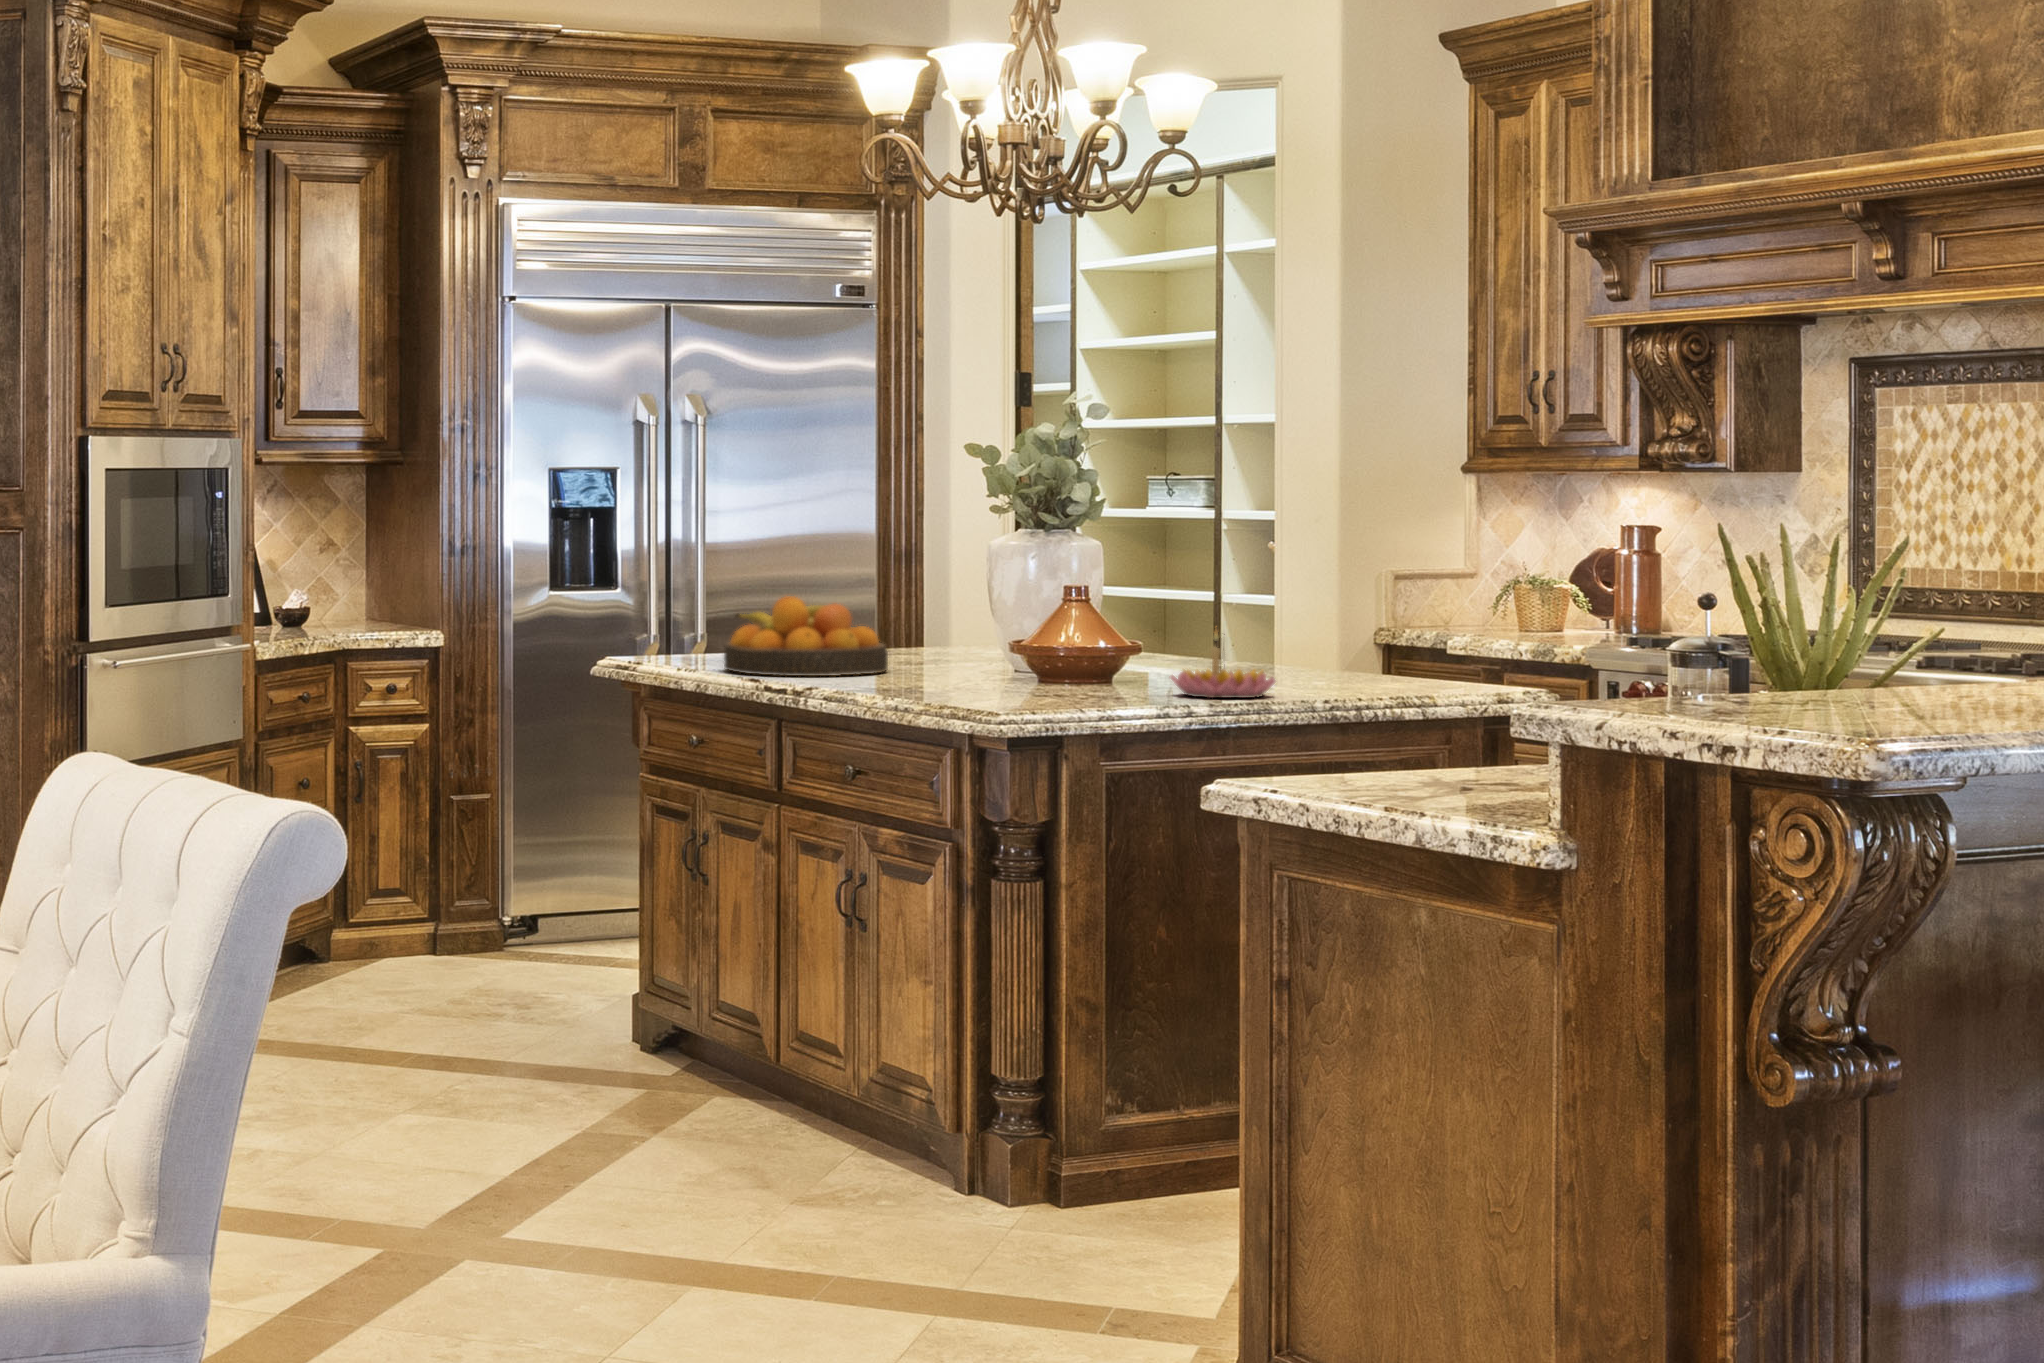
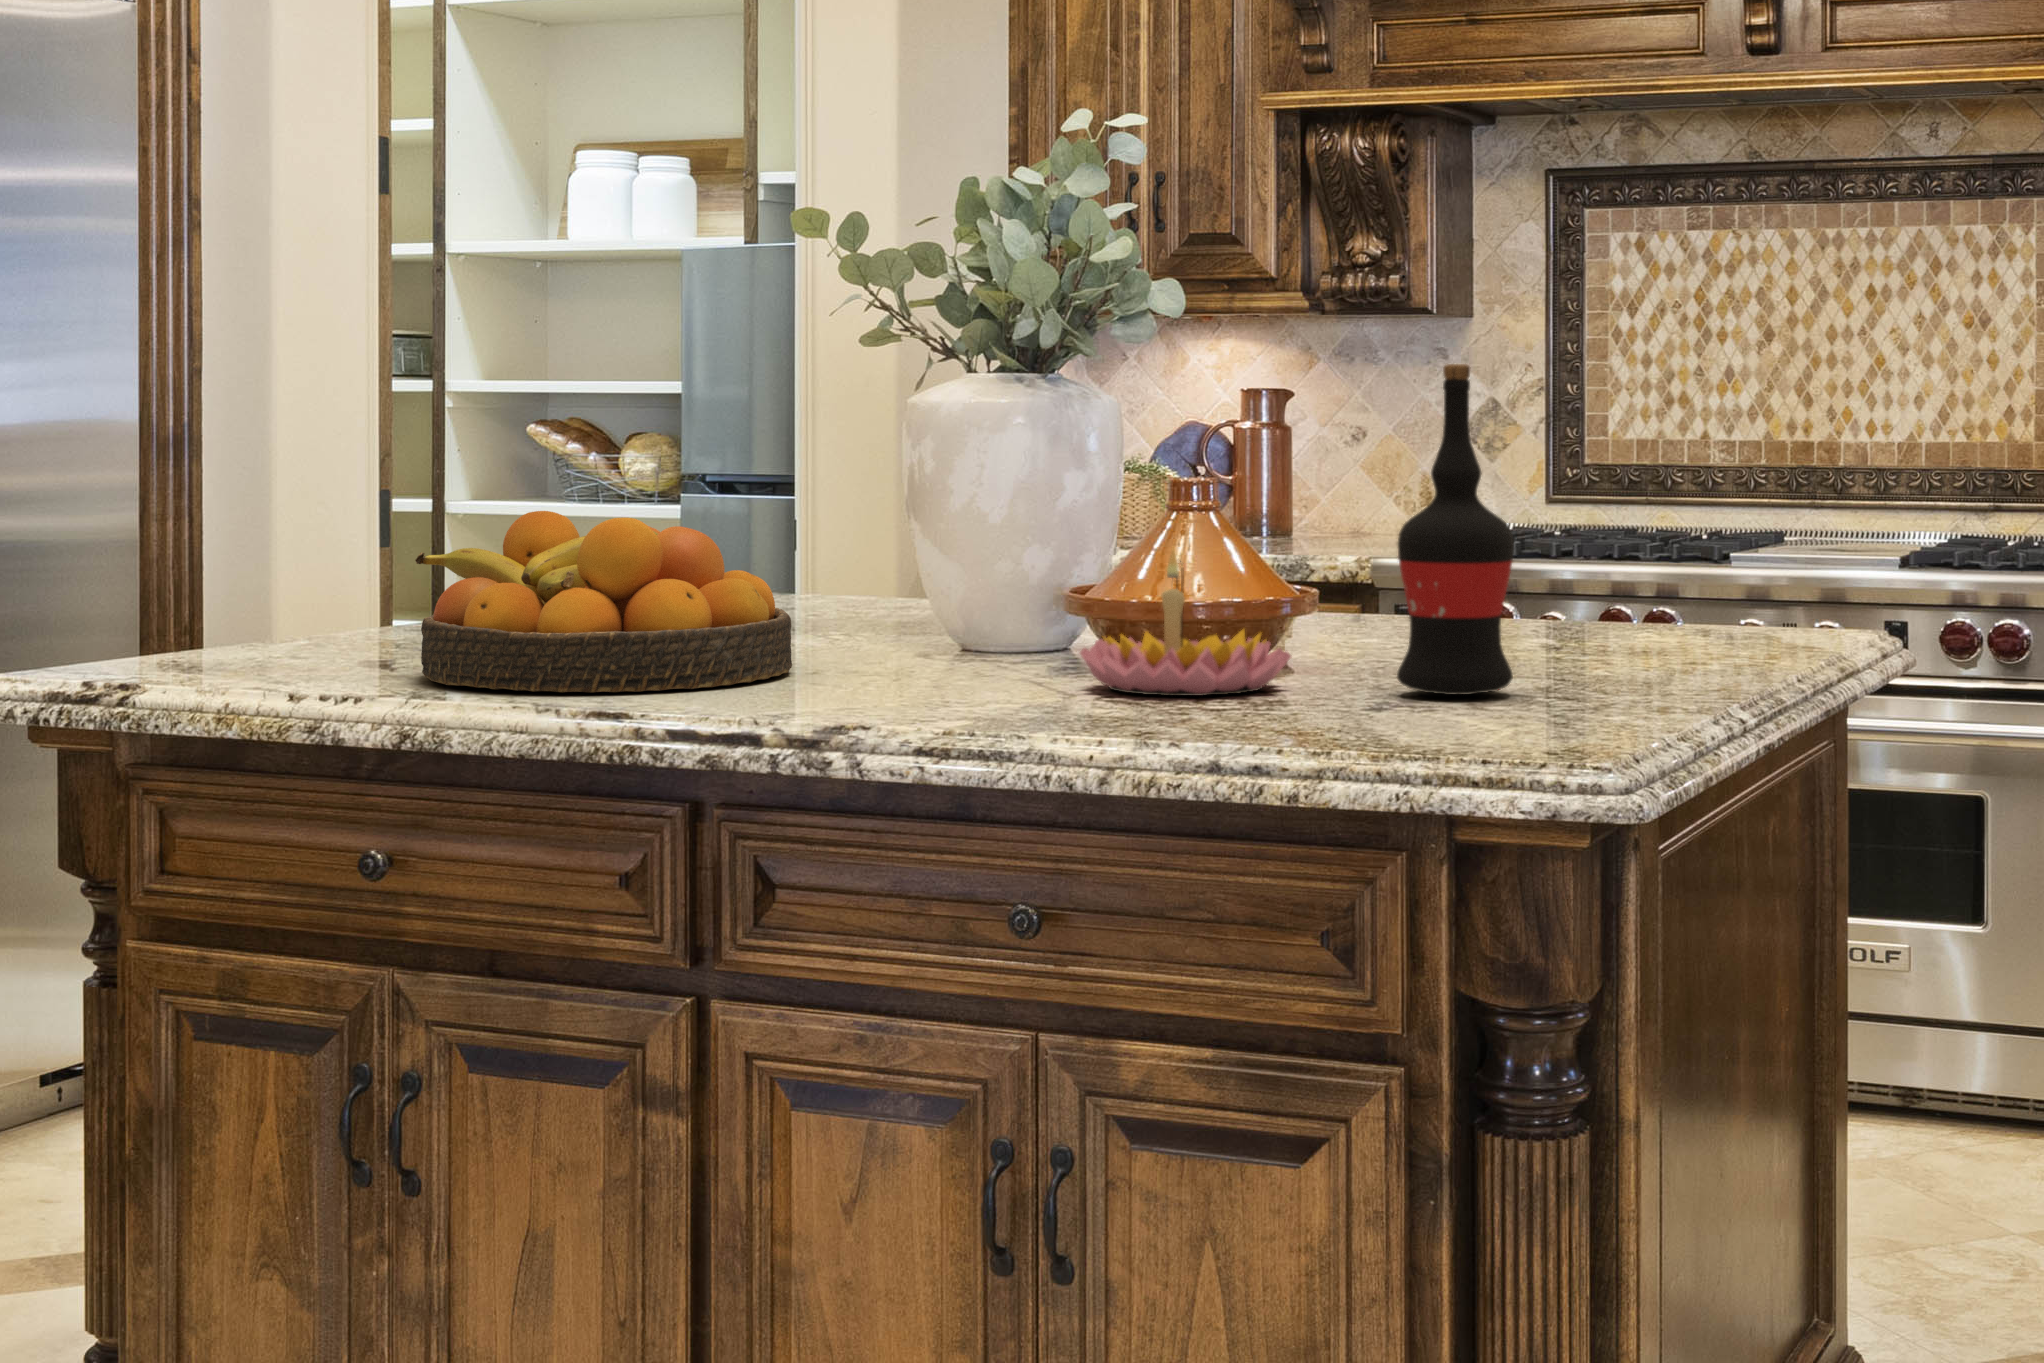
wine bottle: none [1055,537,1113,695] -> present [1397,364,1514,695]
candle holder: present [1171,631,1275,698] -> present [1080,546,1291,696]

